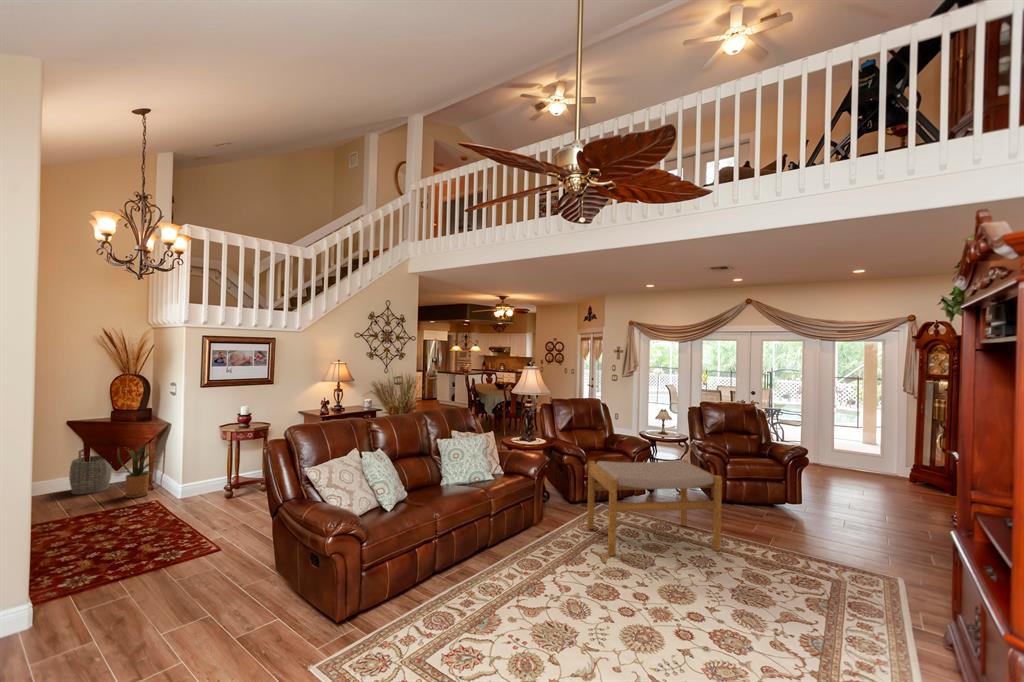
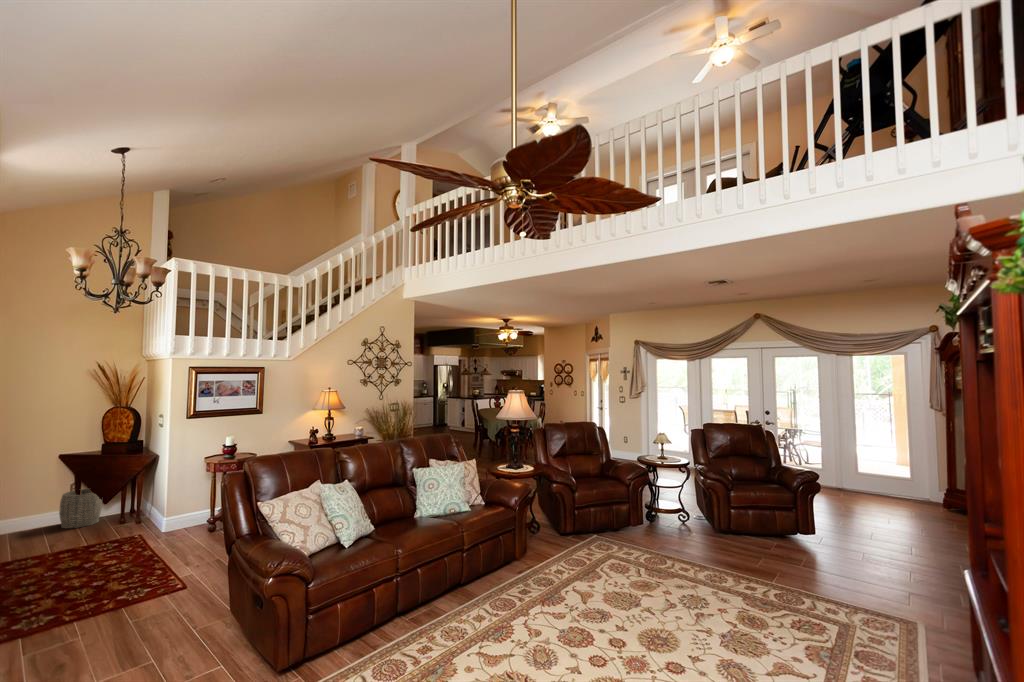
house plant: present [117,447,159,498] -> none [101,476,155,532]
footstool: present [587,460,722,556] -> none [574,487,717,595]

